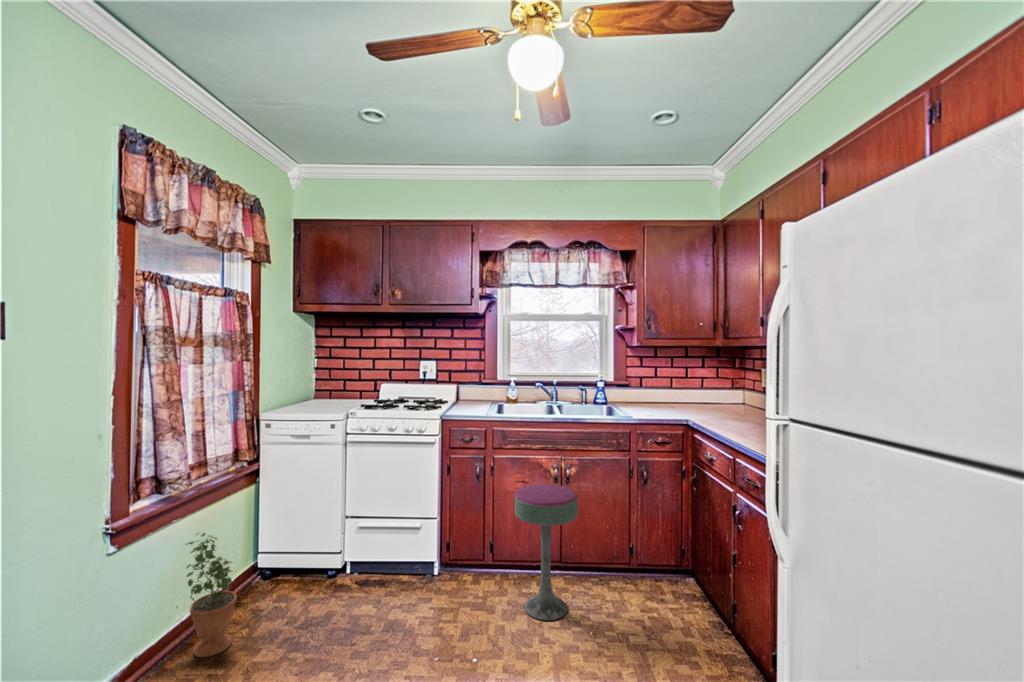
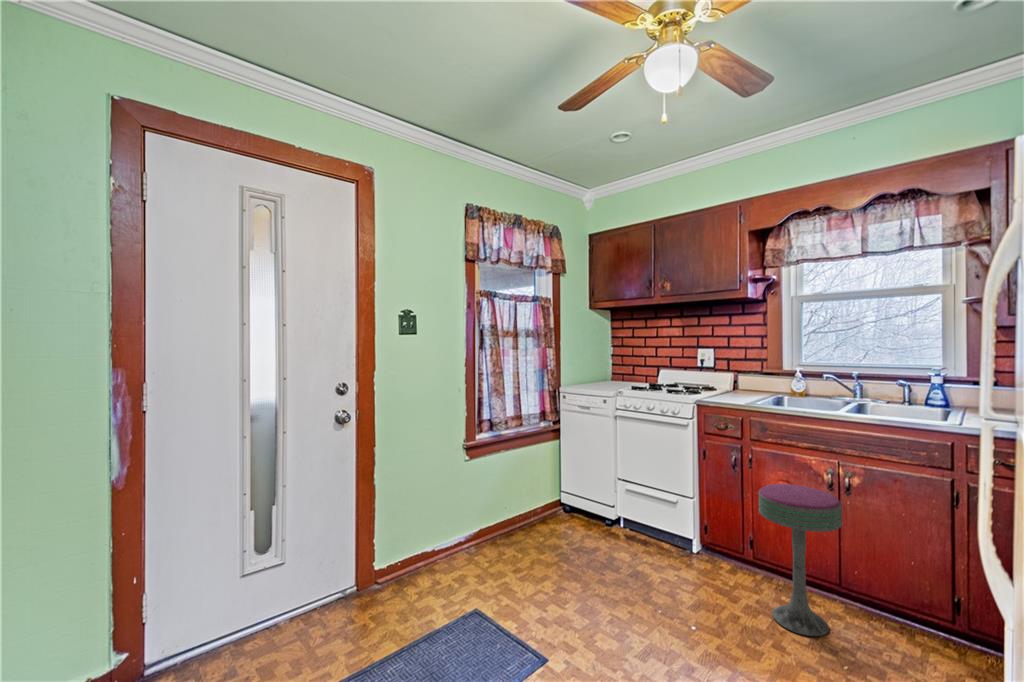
potted plant: present [186,533,237,657] -> none [504,462,534,546]

